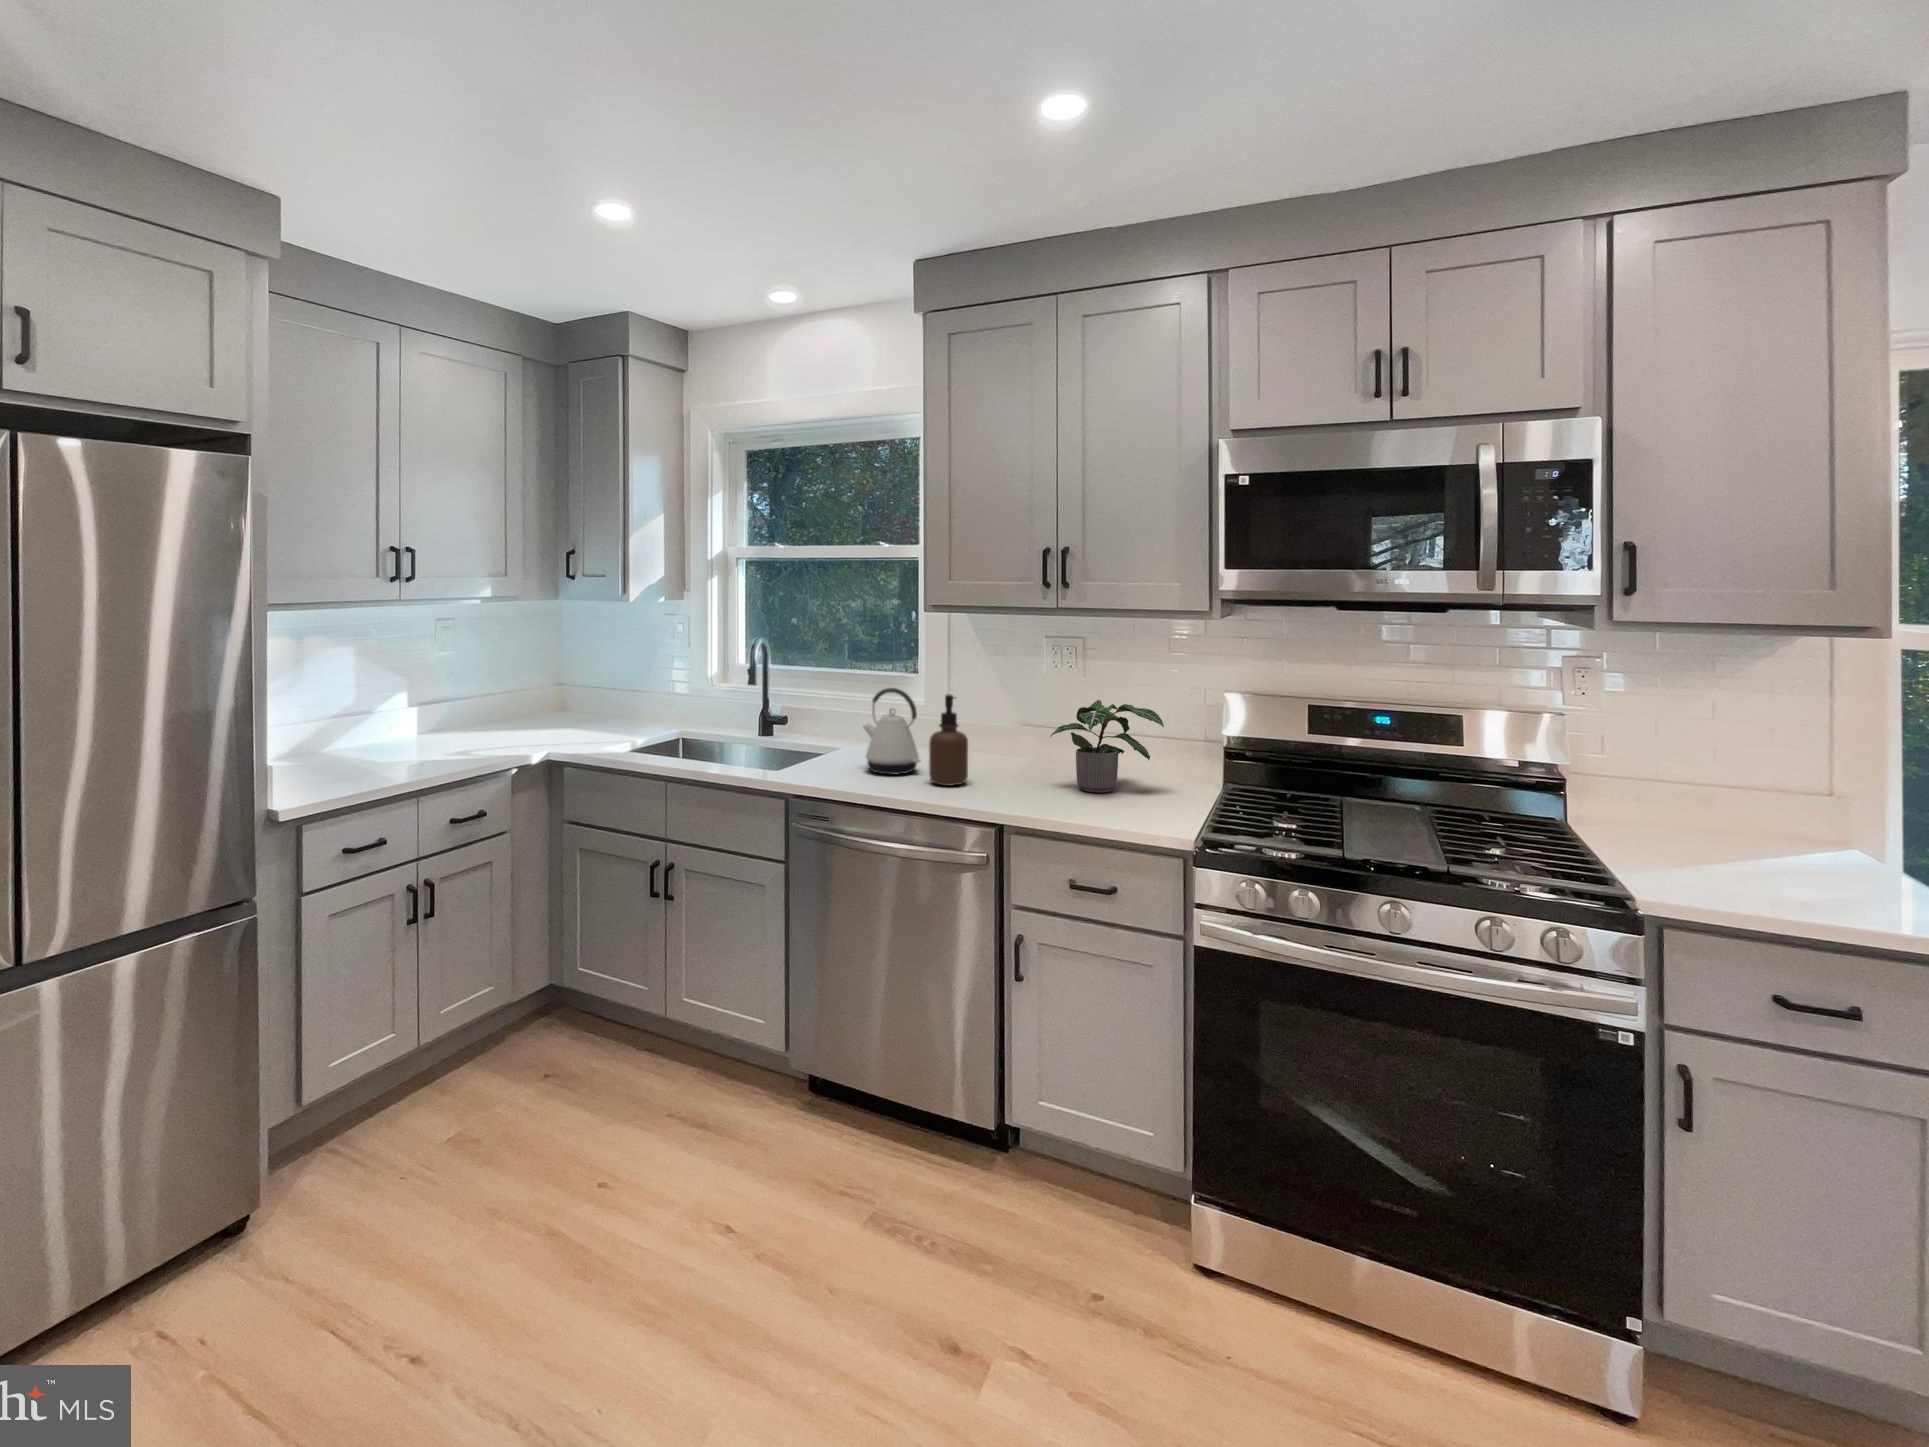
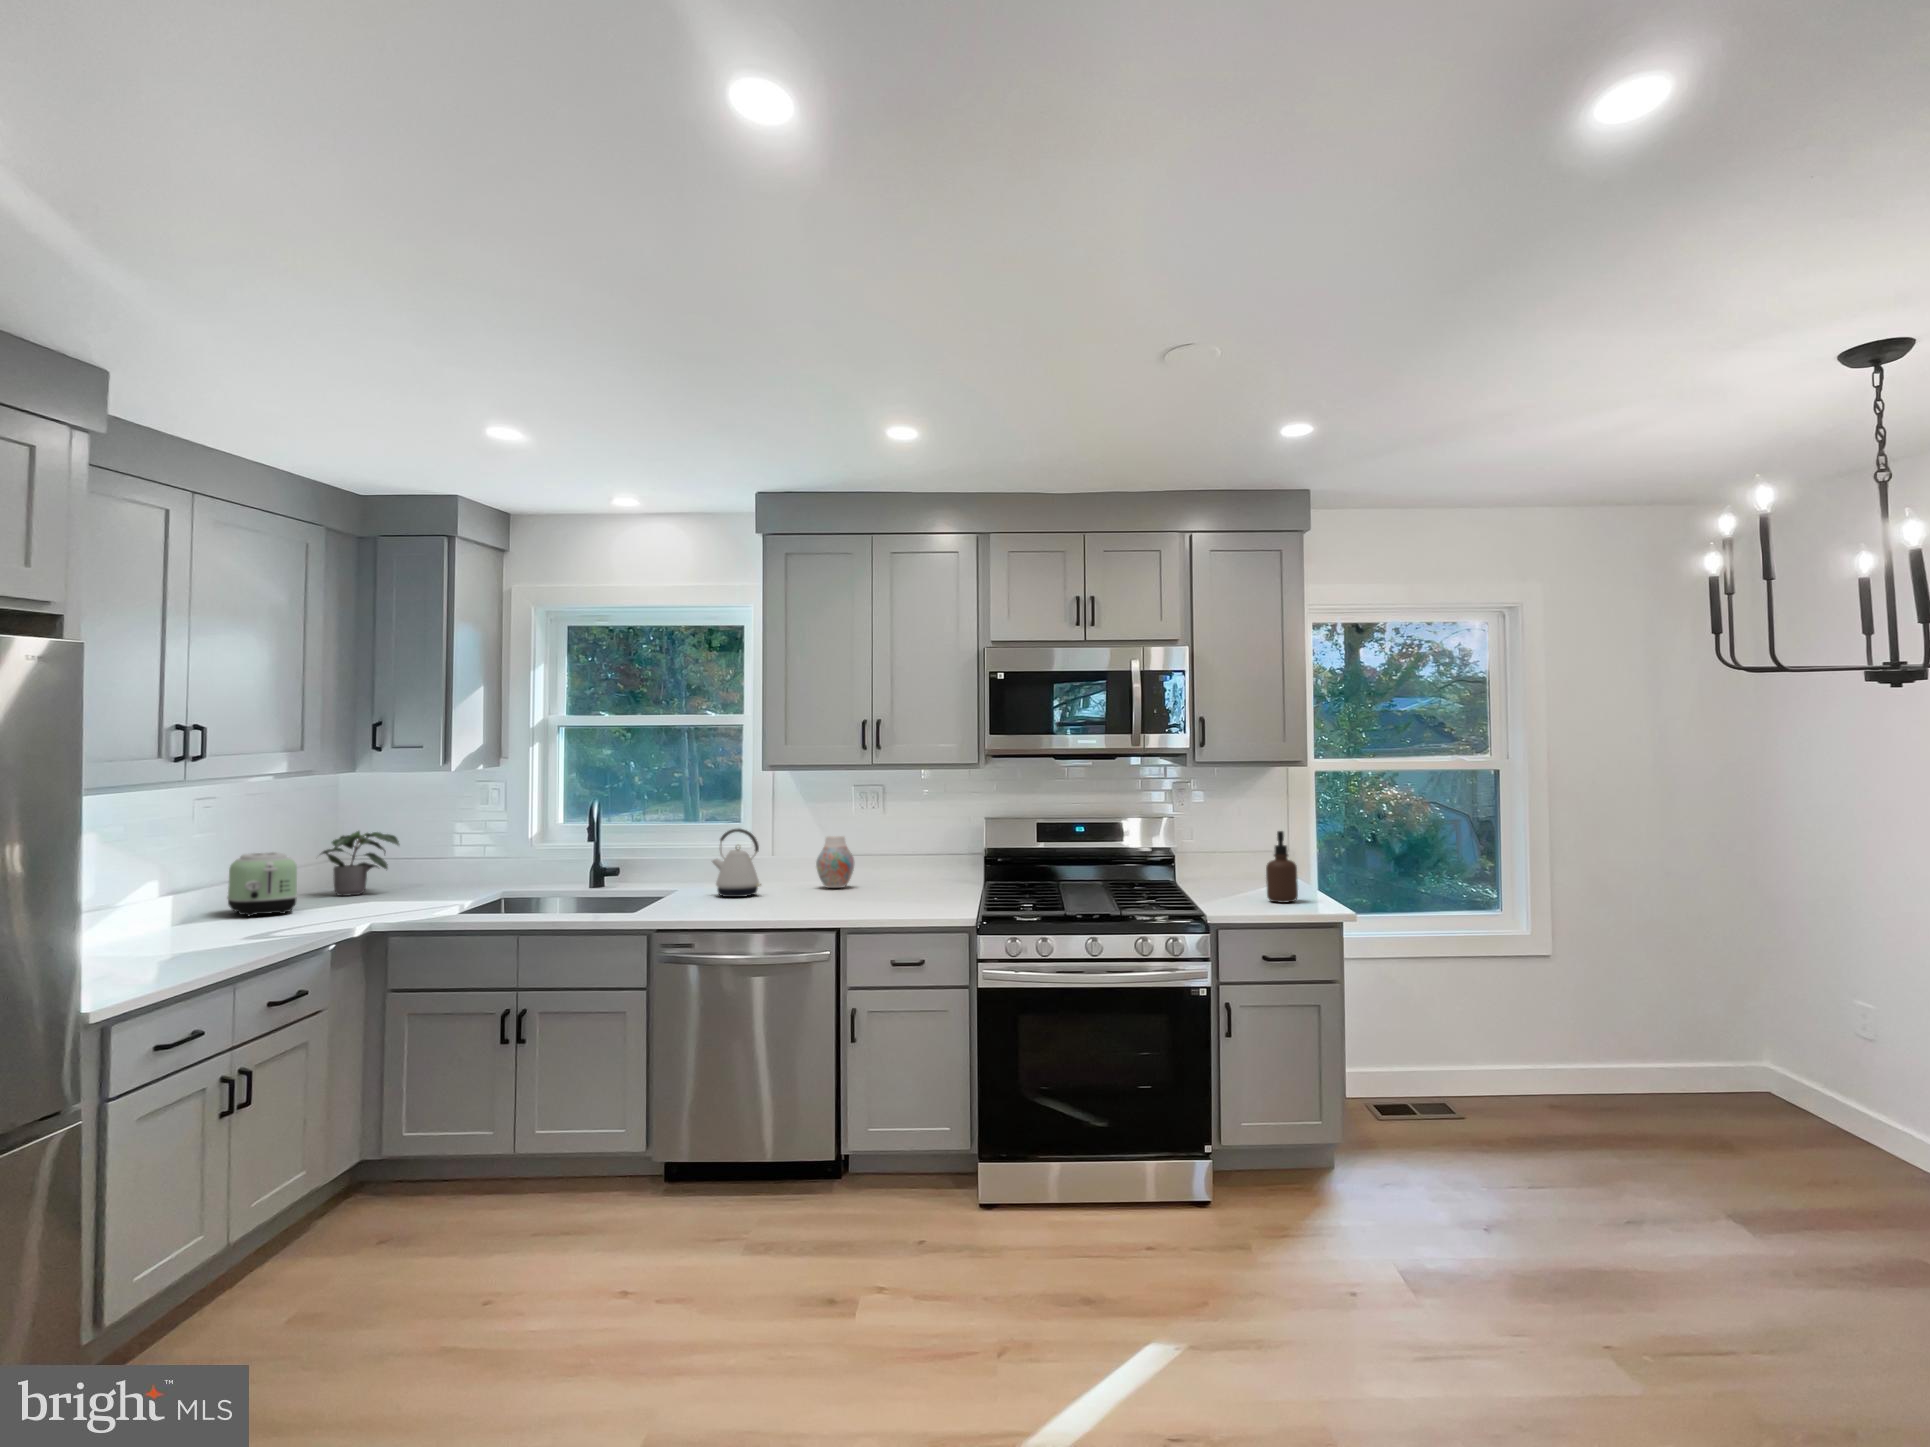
toaster: none [360,693,435,762] -> present [227,852,297,916]
soap dispenser: present [929,695,968,786] -> present [1266,831,1298,903]
vase: none [997,700,1045,767] -> present [816,836,854,888]
potted plant: present [1050,700,1164,792] -> present [321,831,399,896]

